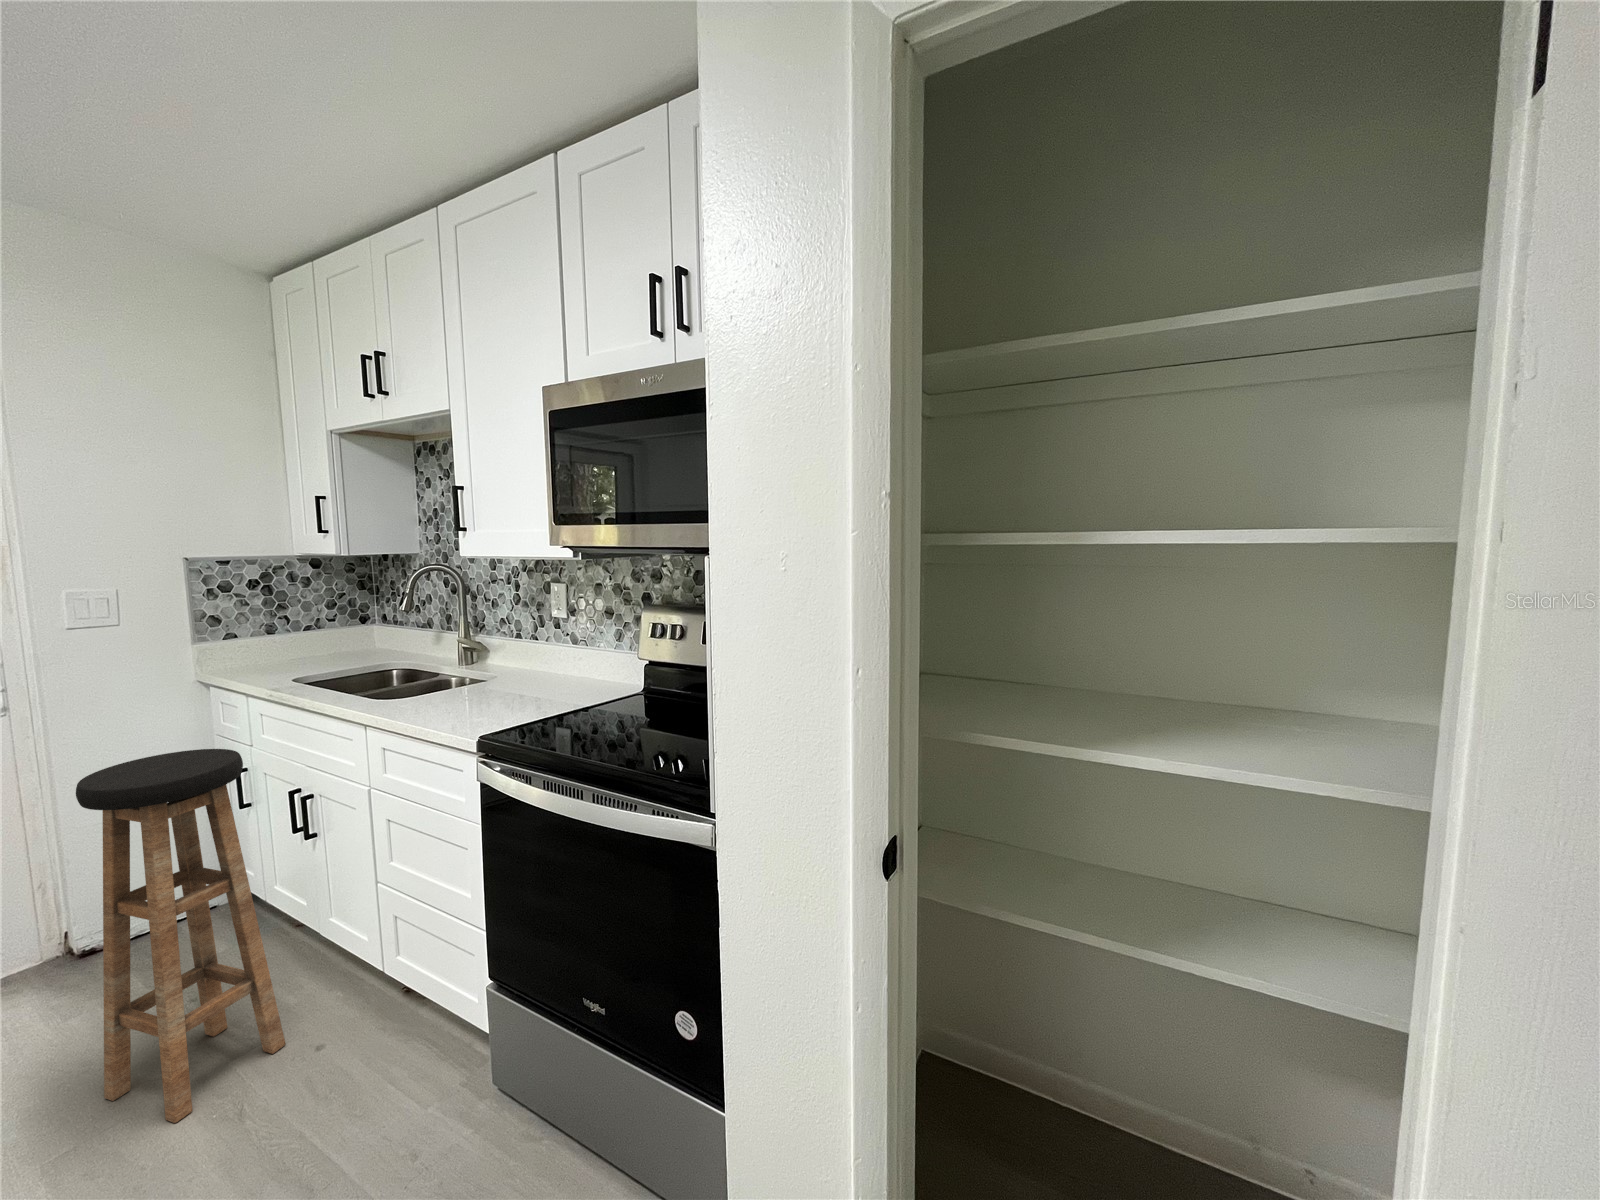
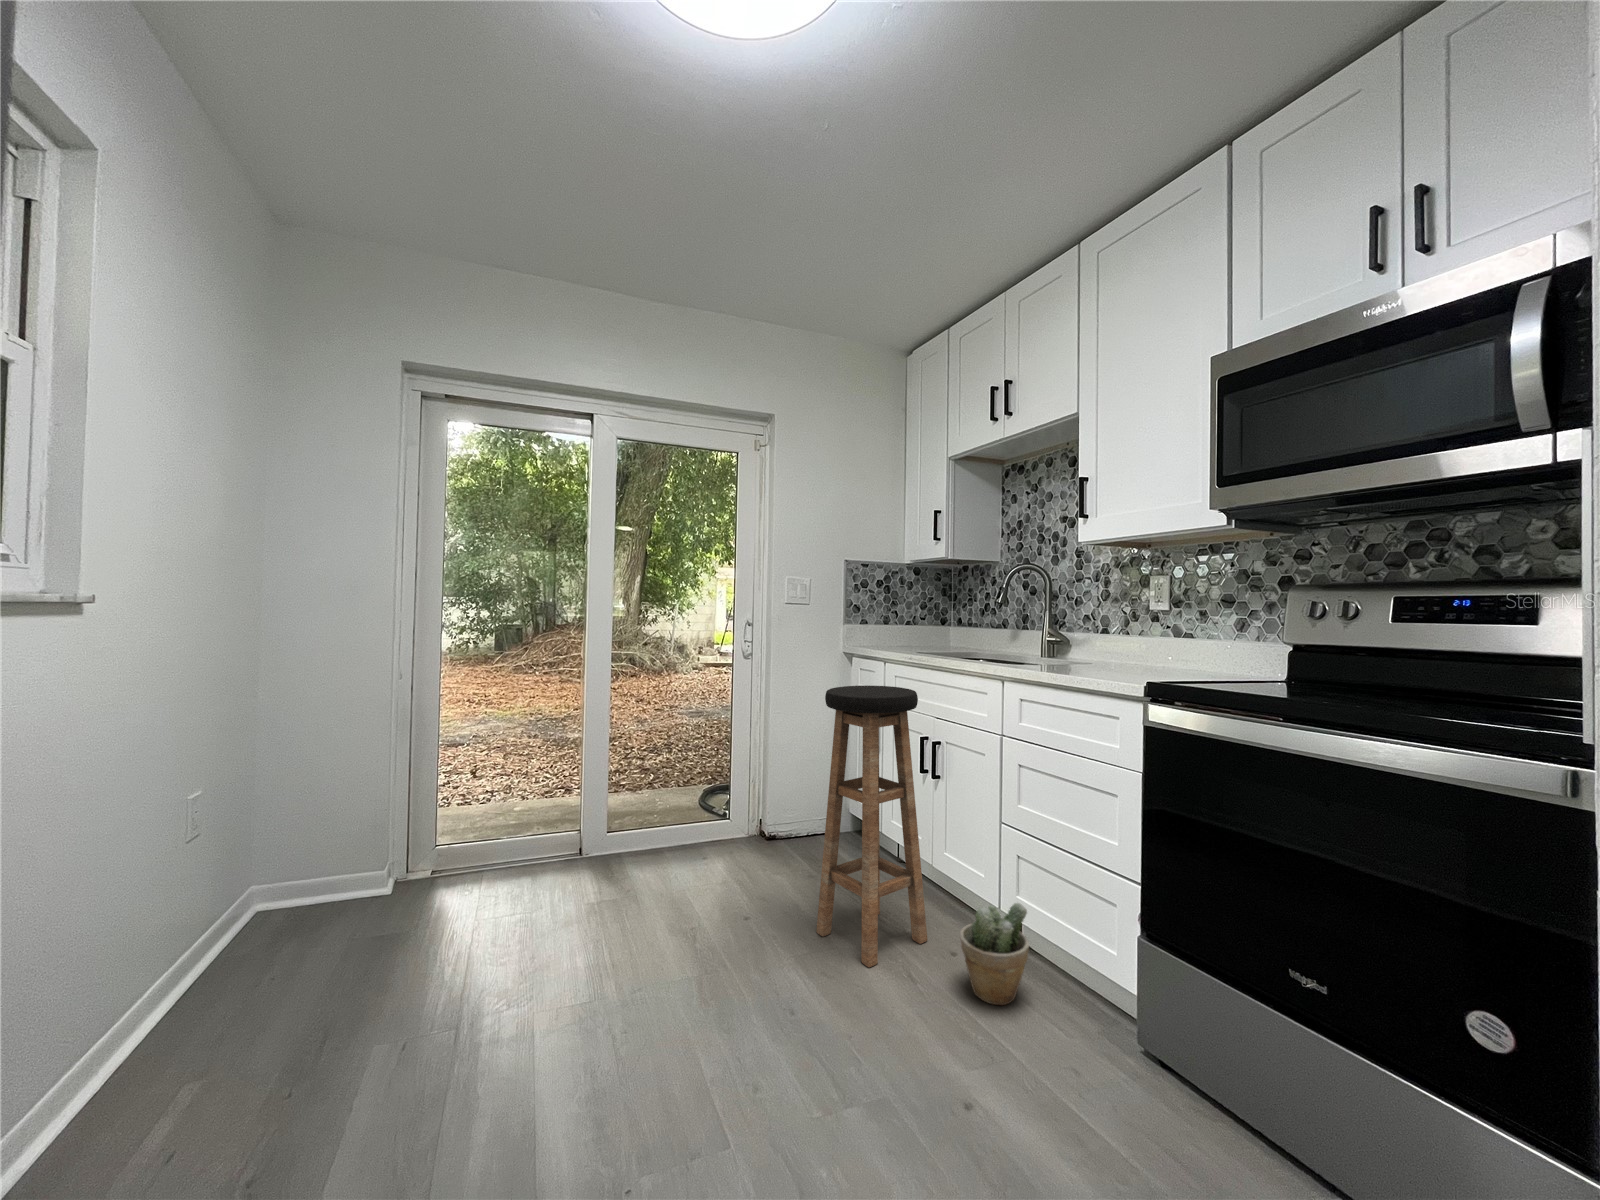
potted plant: none [298,980,388,1106] -> present [960,903,1029,1005]

